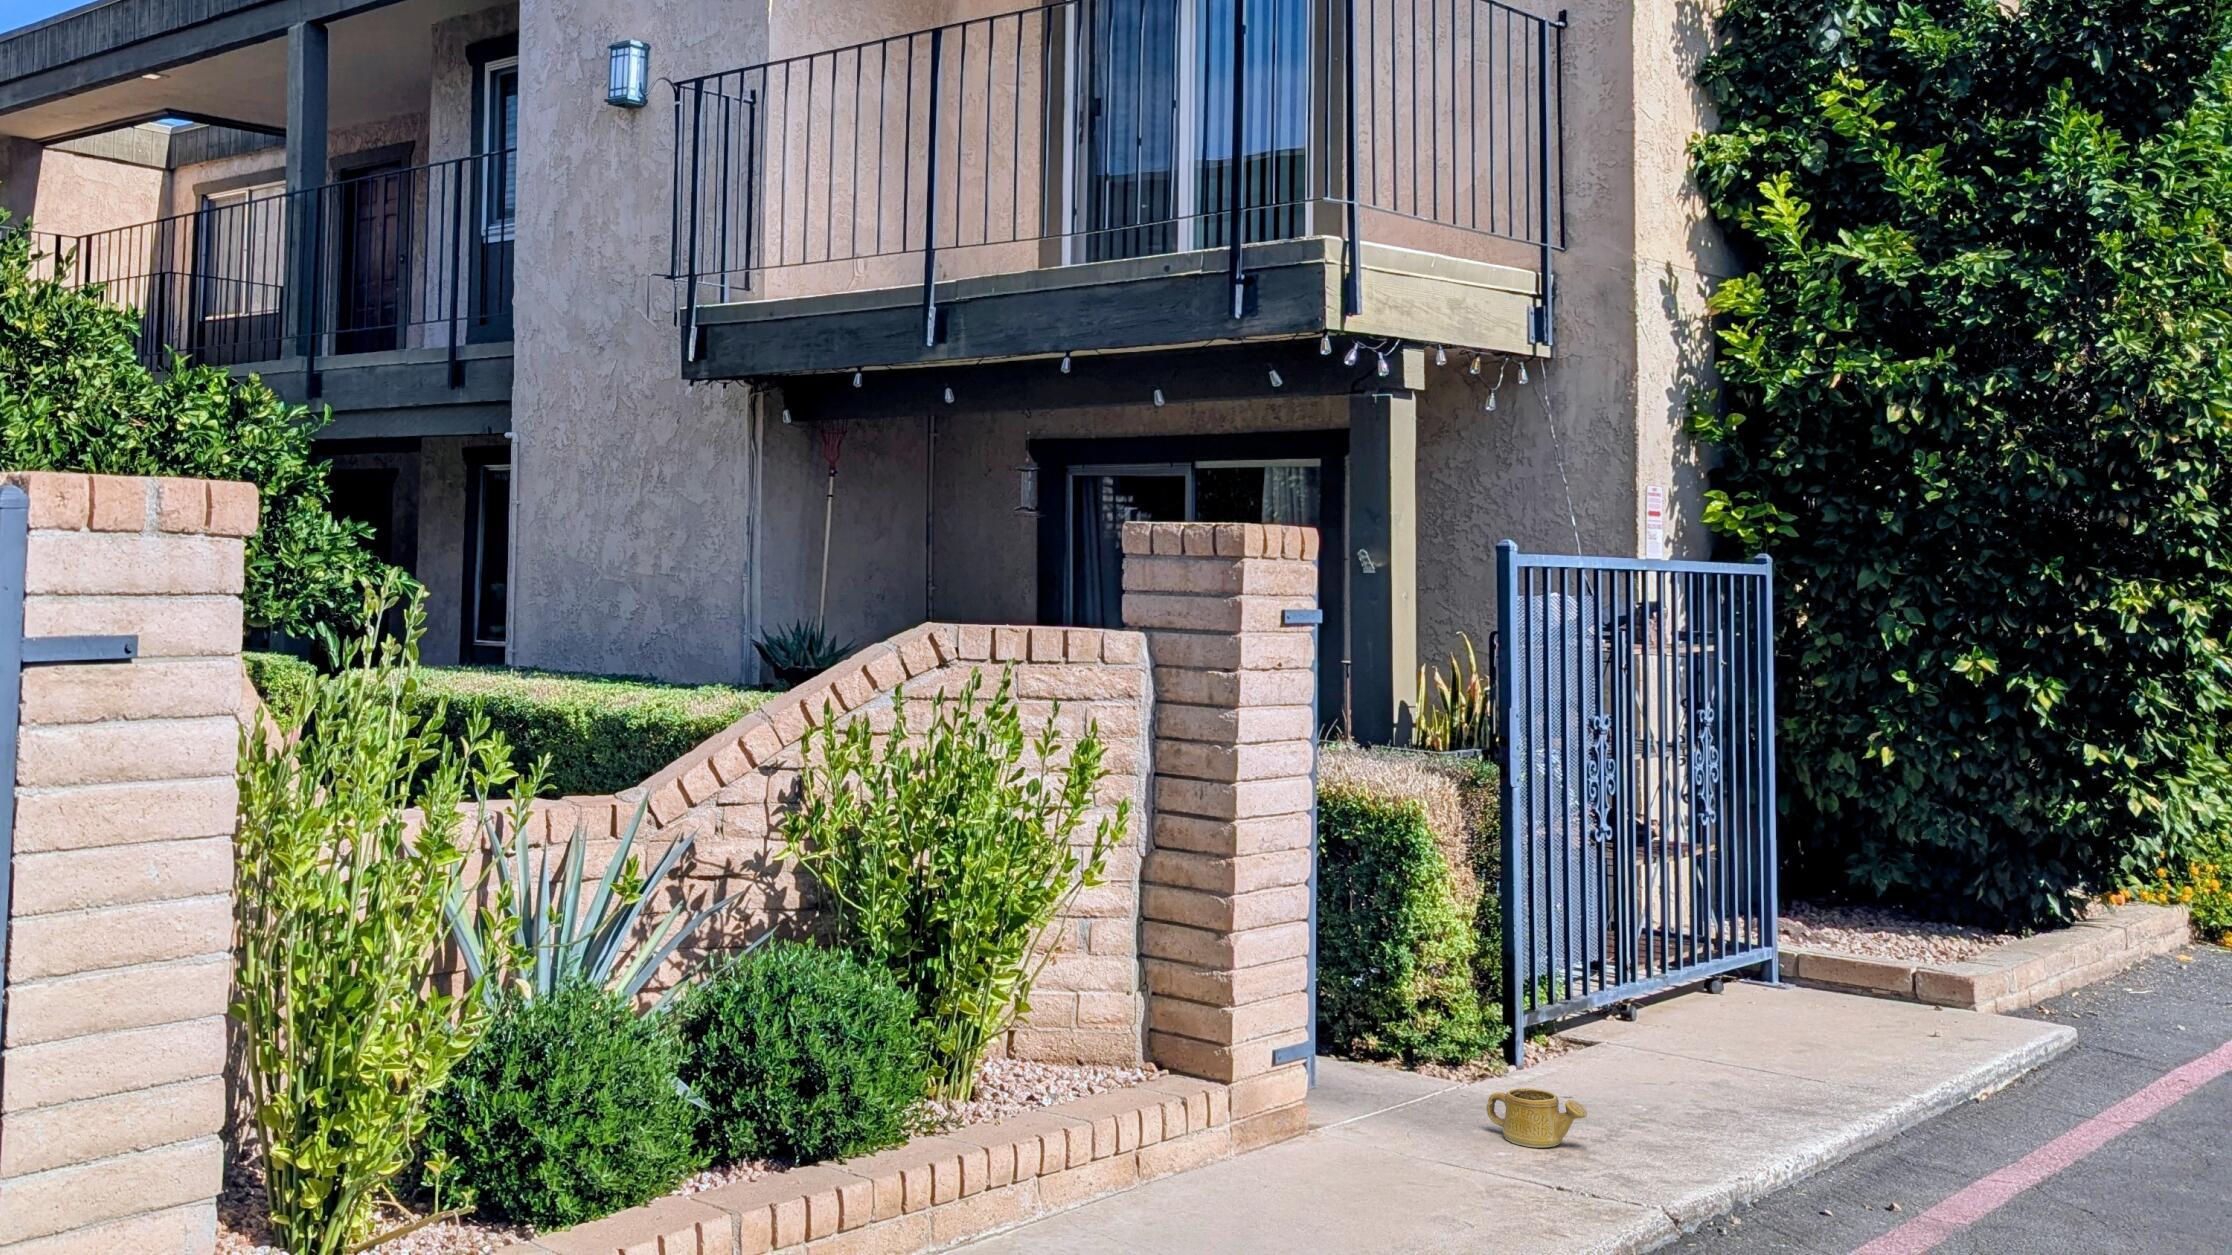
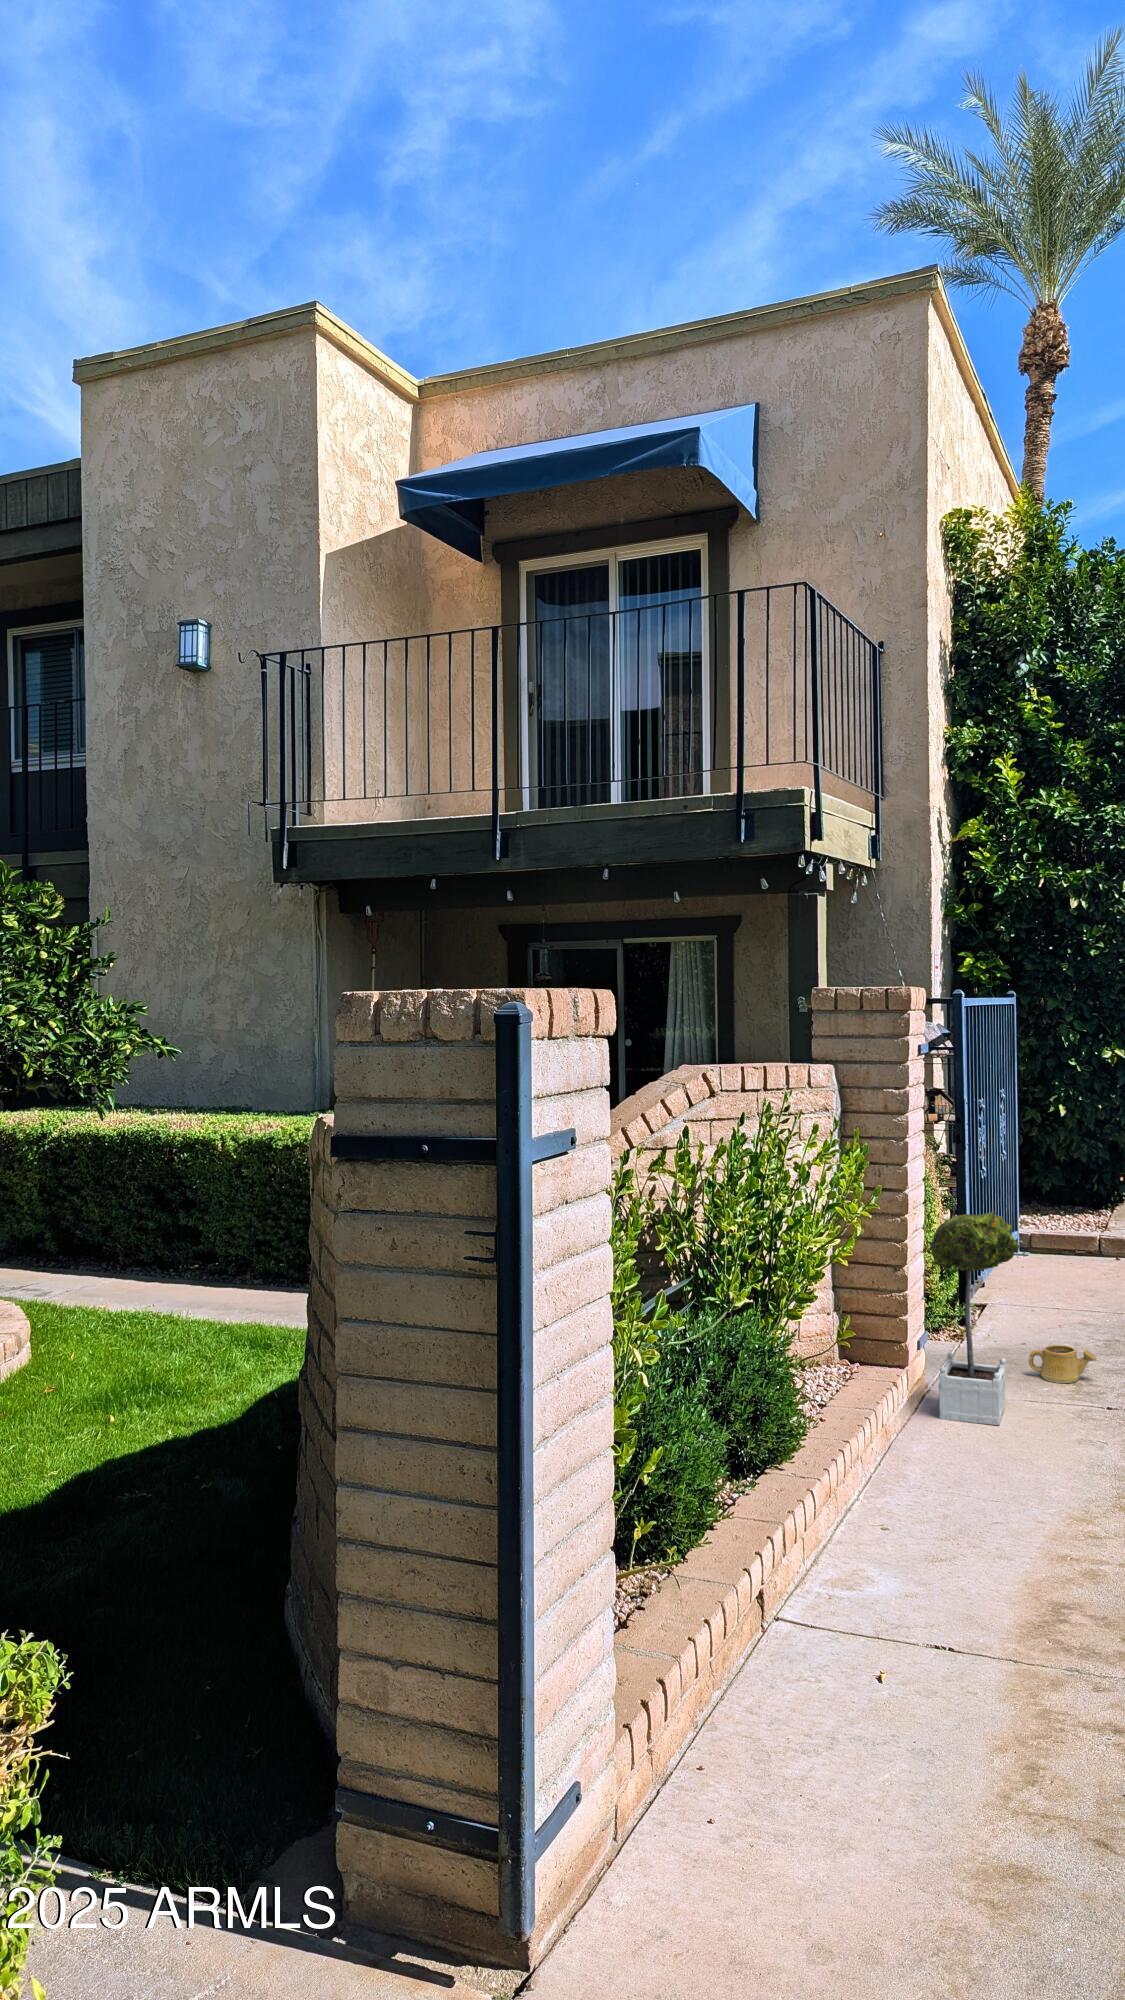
potted tree: none [1244,857,1381,1178] -> present [929,1211,1019,1425]

